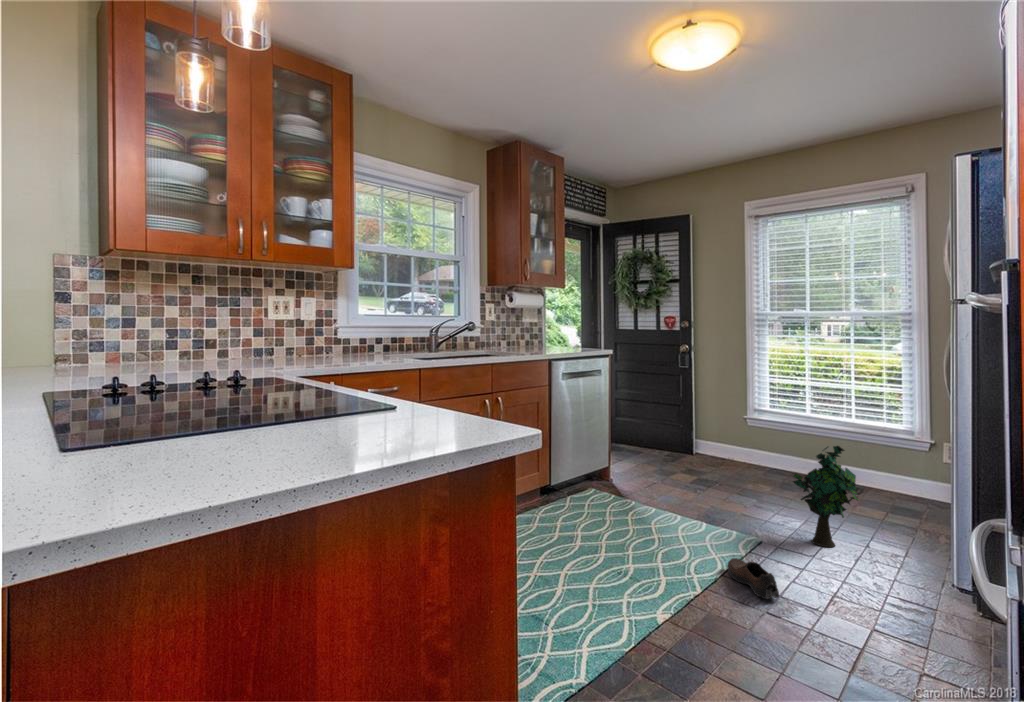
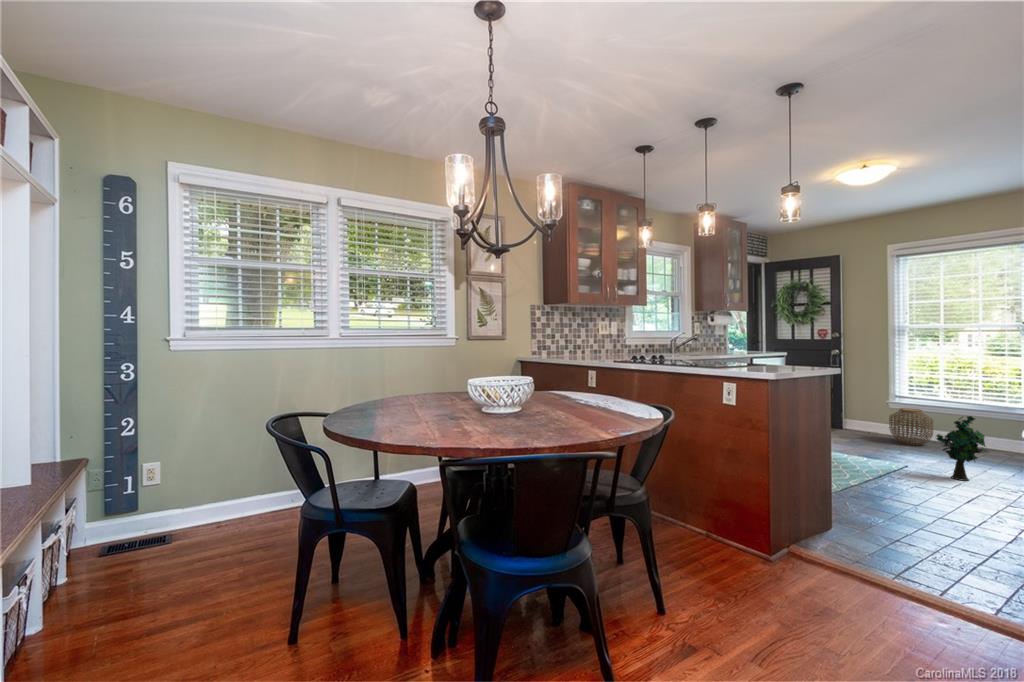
woven basket: none [743,424,794,476] -> present [889,408,933,445]
shoe: present [728,558,779,599] -> none [892,477,931,495]

